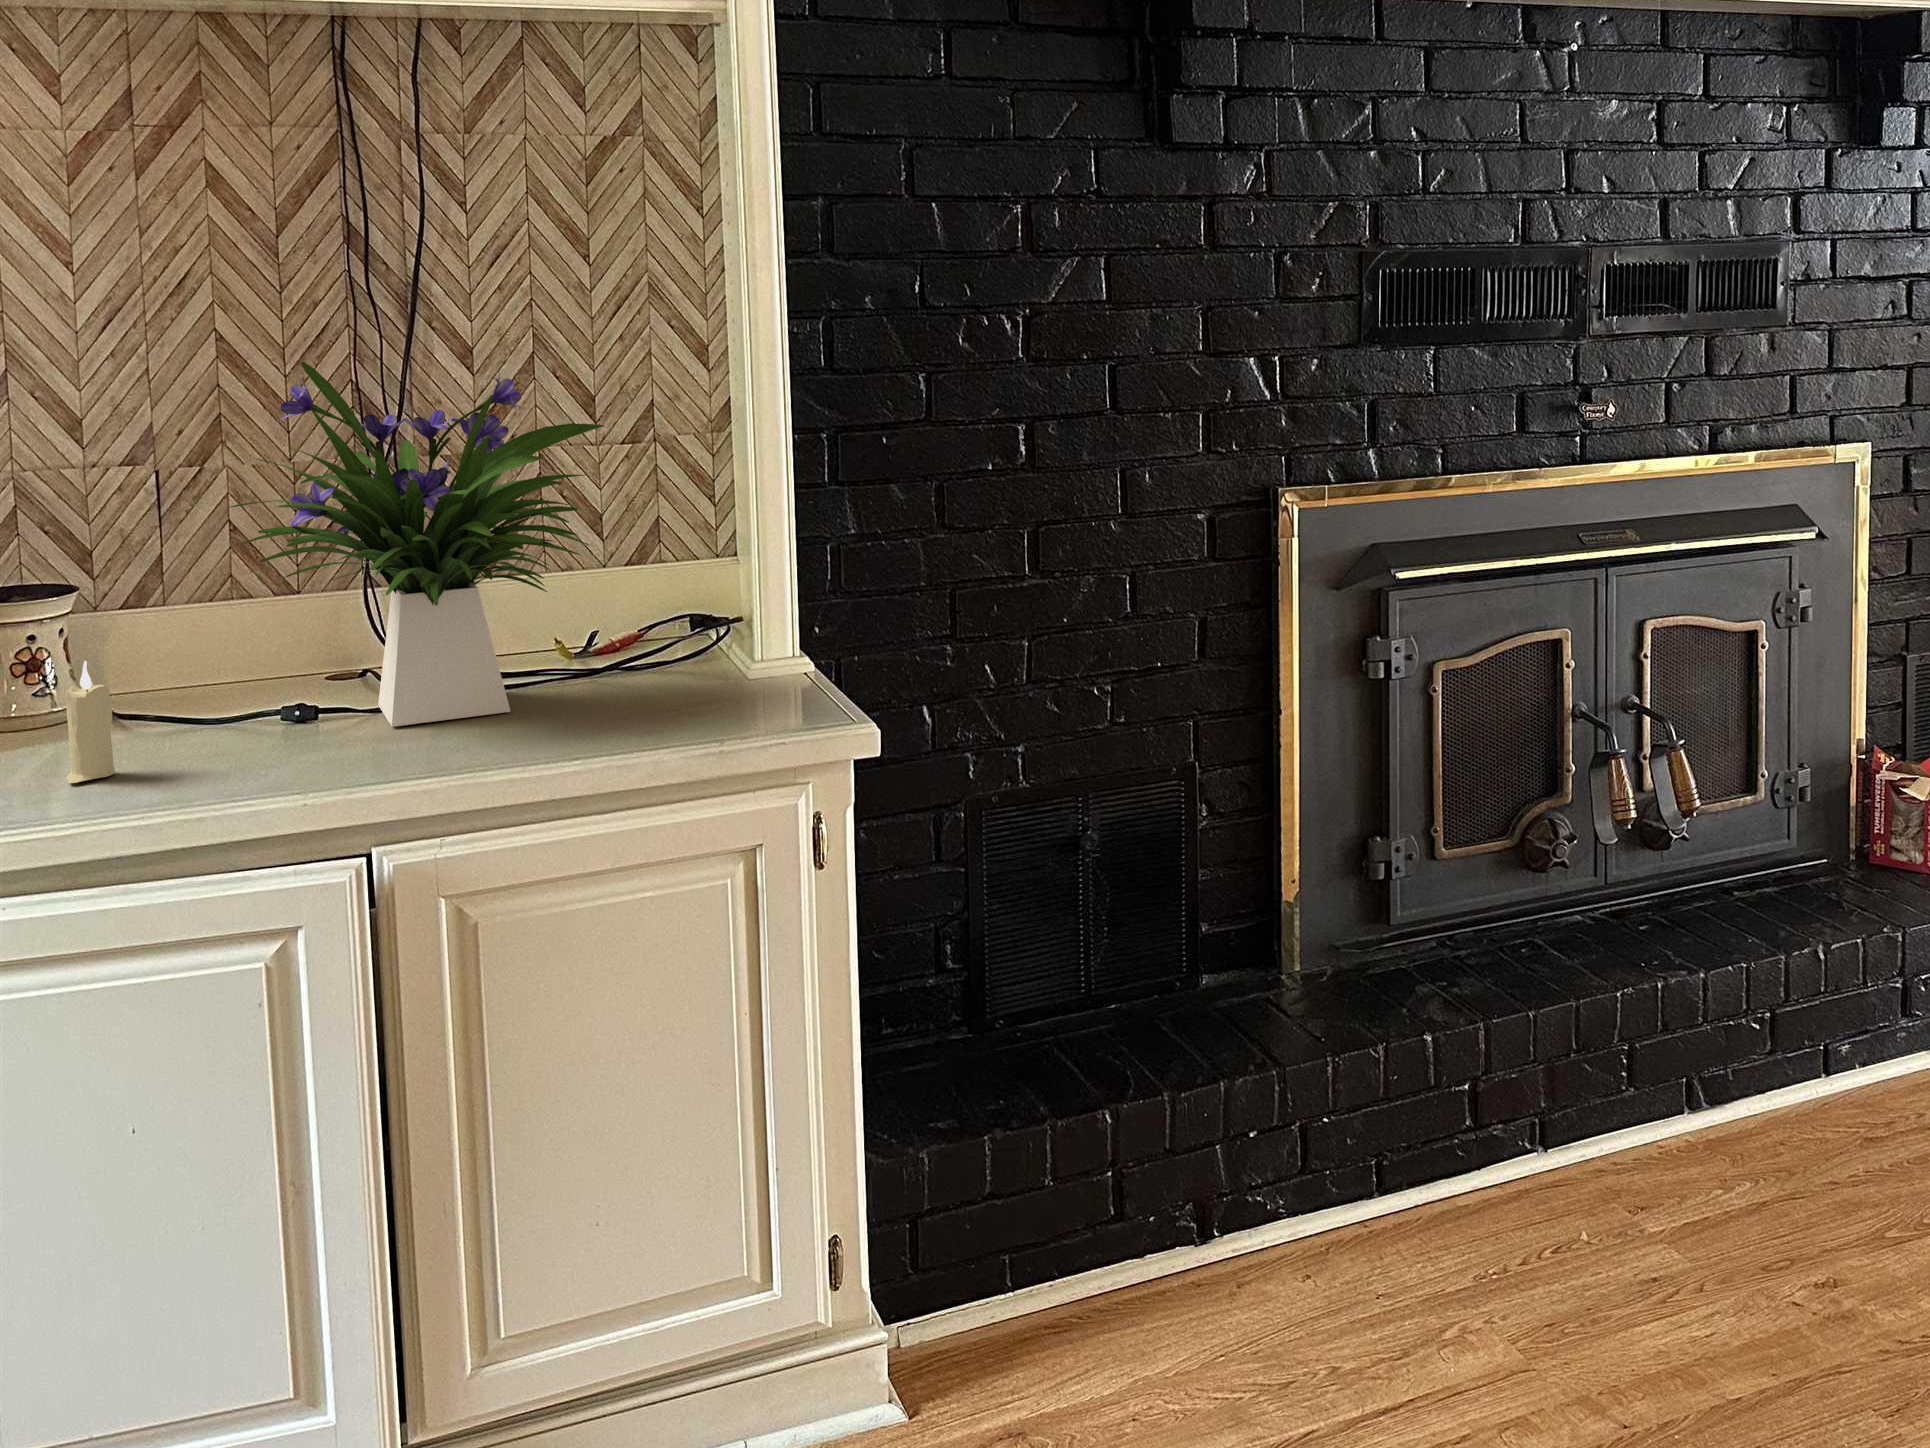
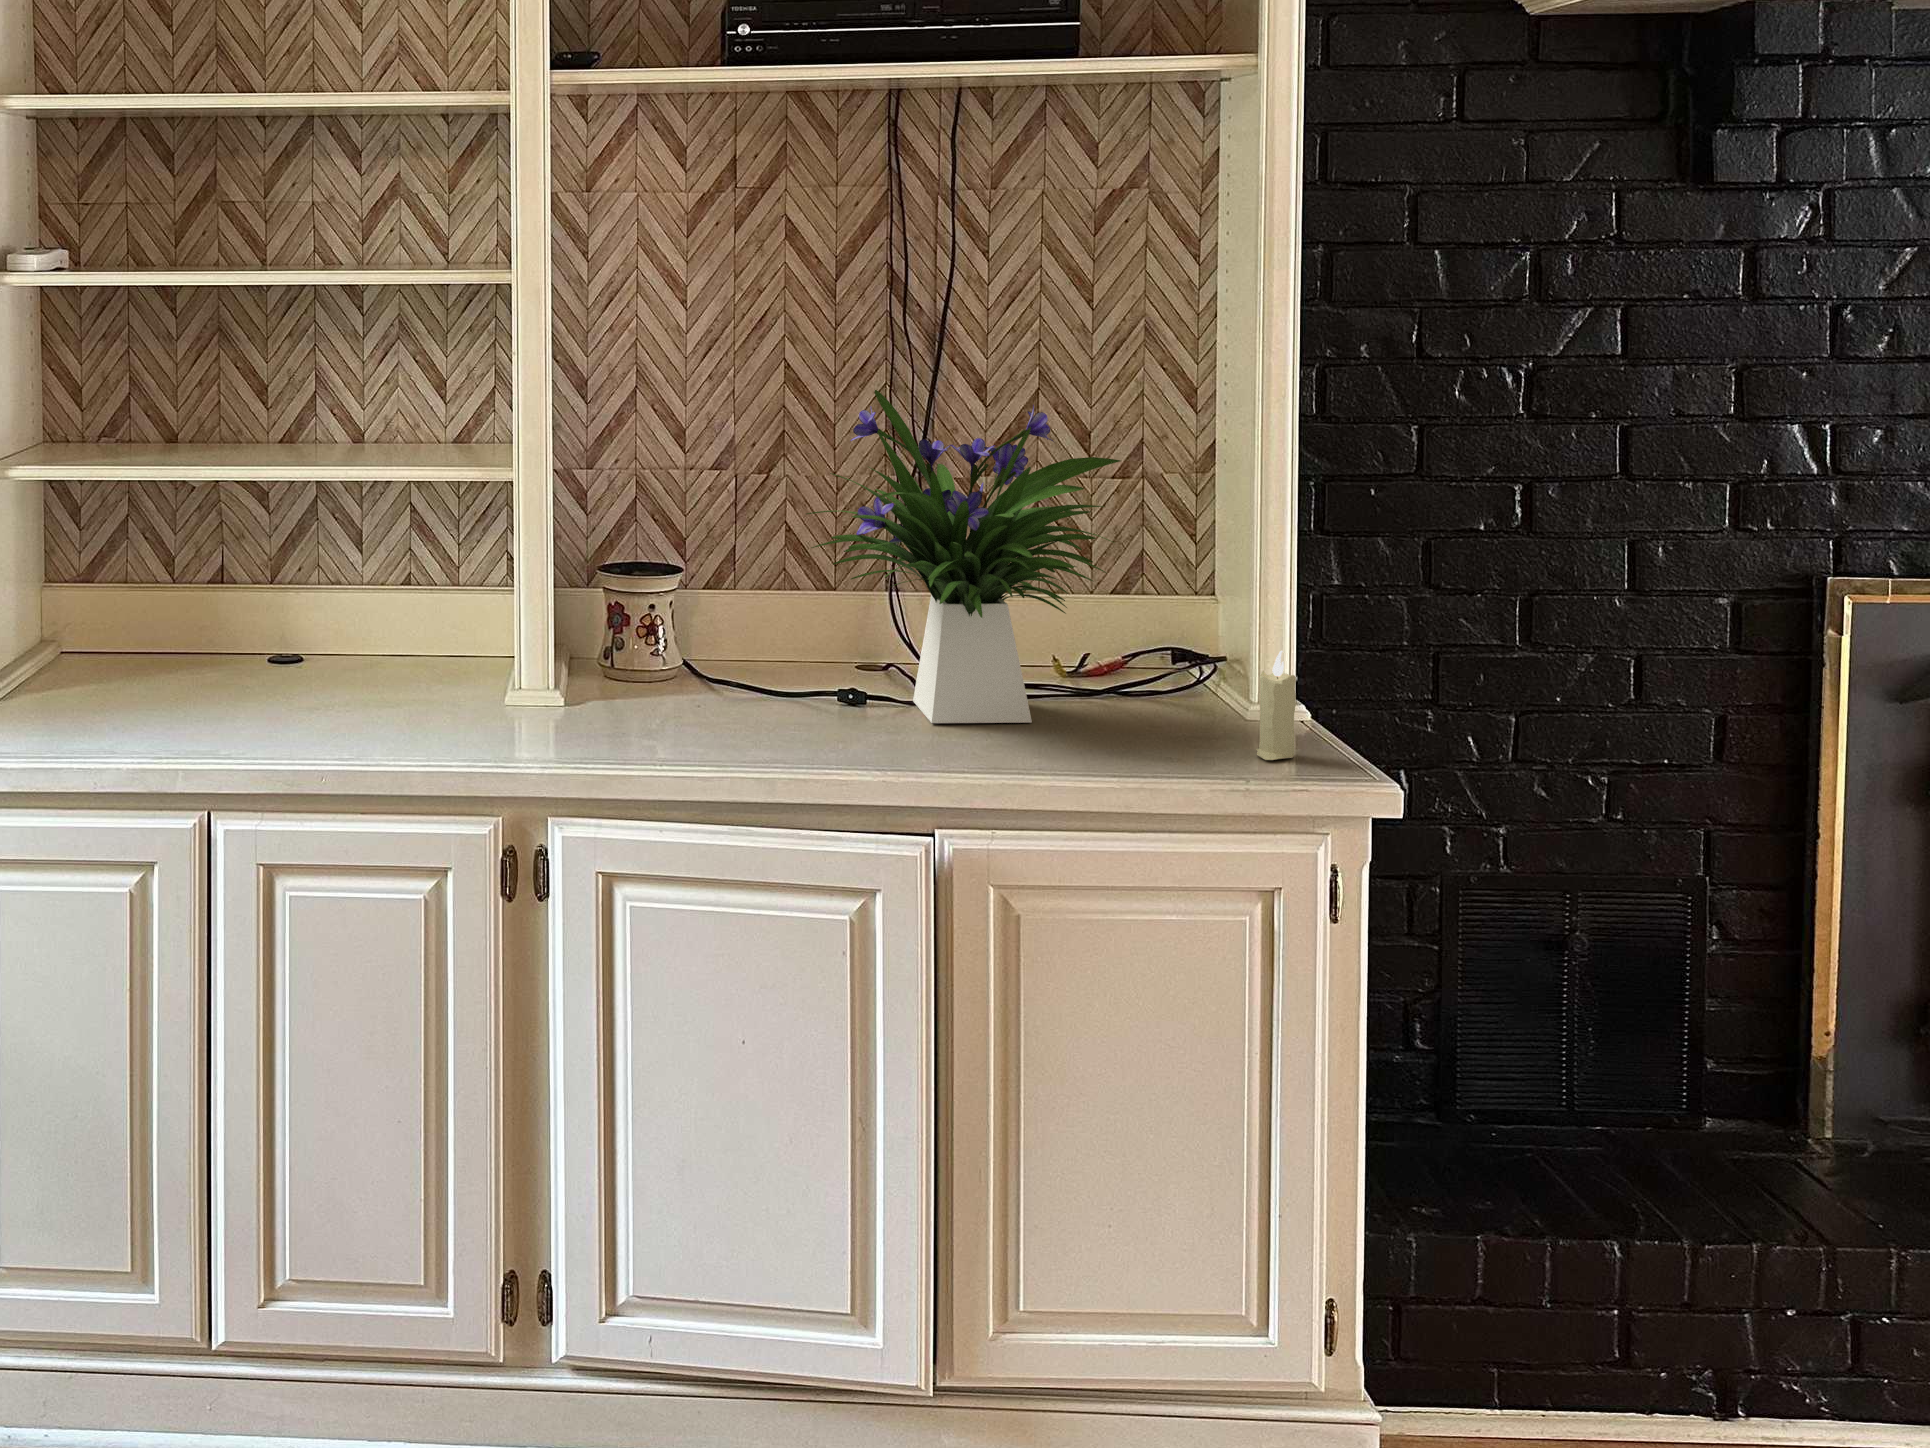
candle: present [65,661,115,783] -> present [1256,651,1296,760]

